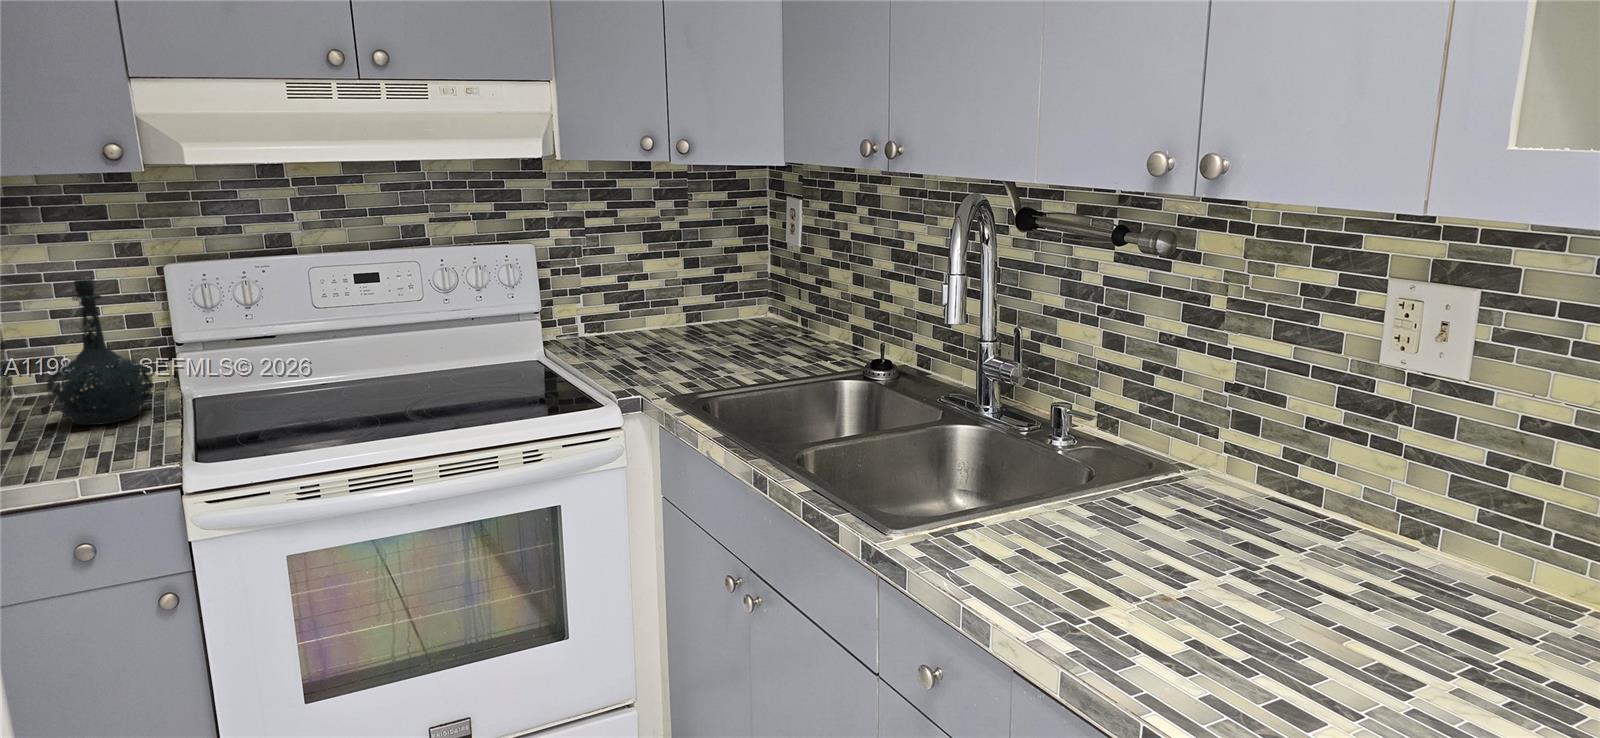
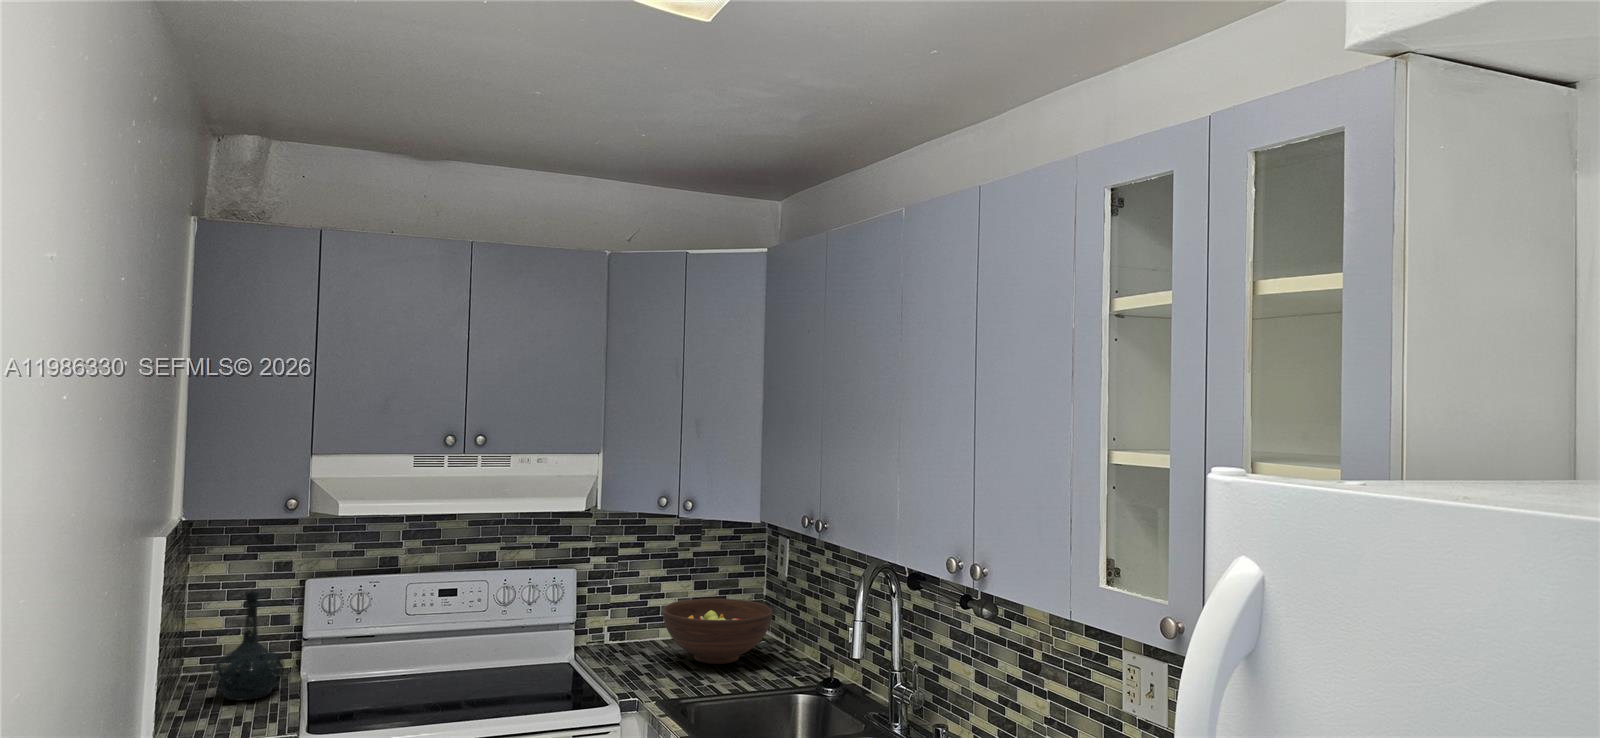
fruit bowl: none [653,276,792,352] -> present [663,599,773,664]

